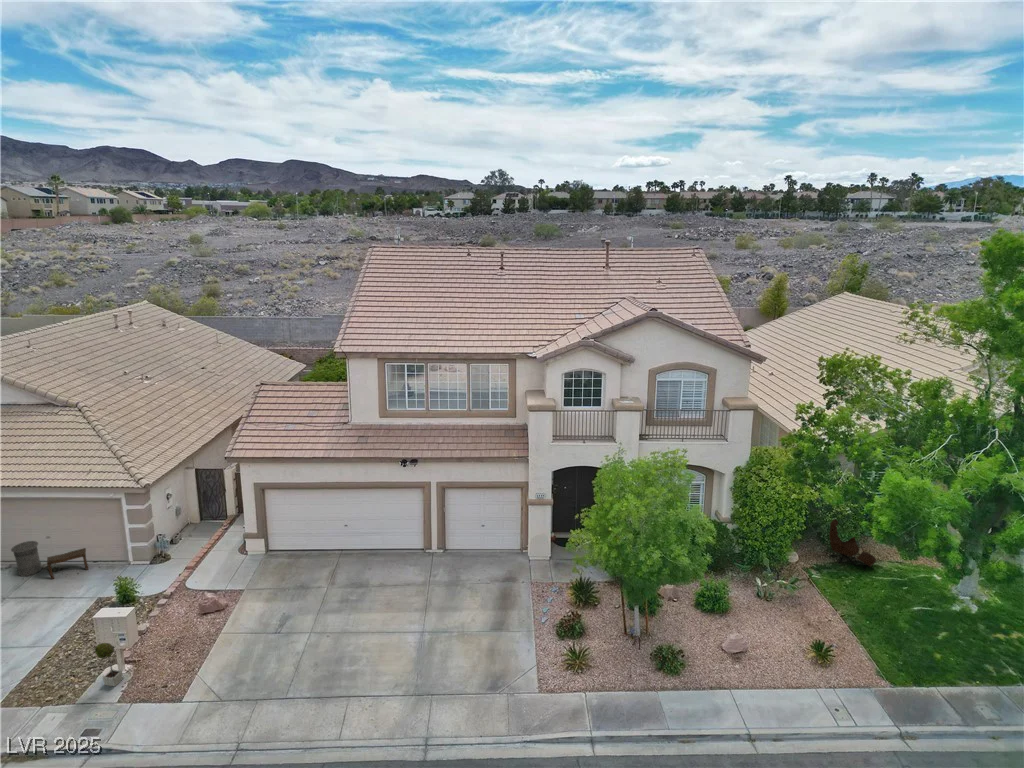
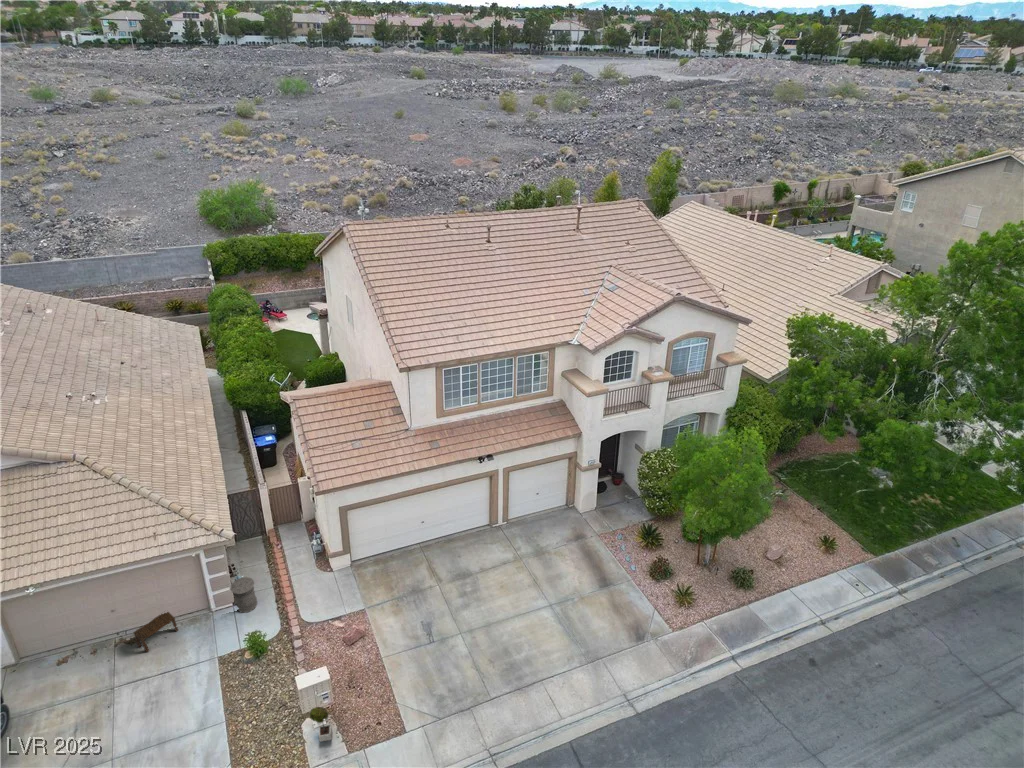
lounge chair: present [829,519,876,570] -> none [784,430,817,467]
trash can: present [11,541,42,576] -> present [230,577,257,613]

